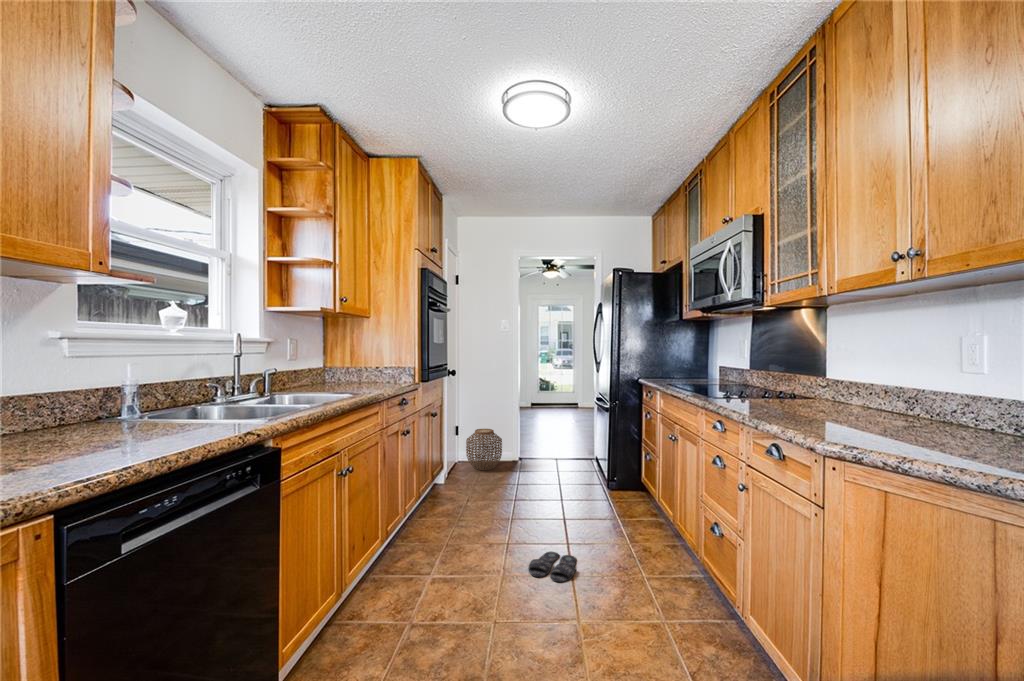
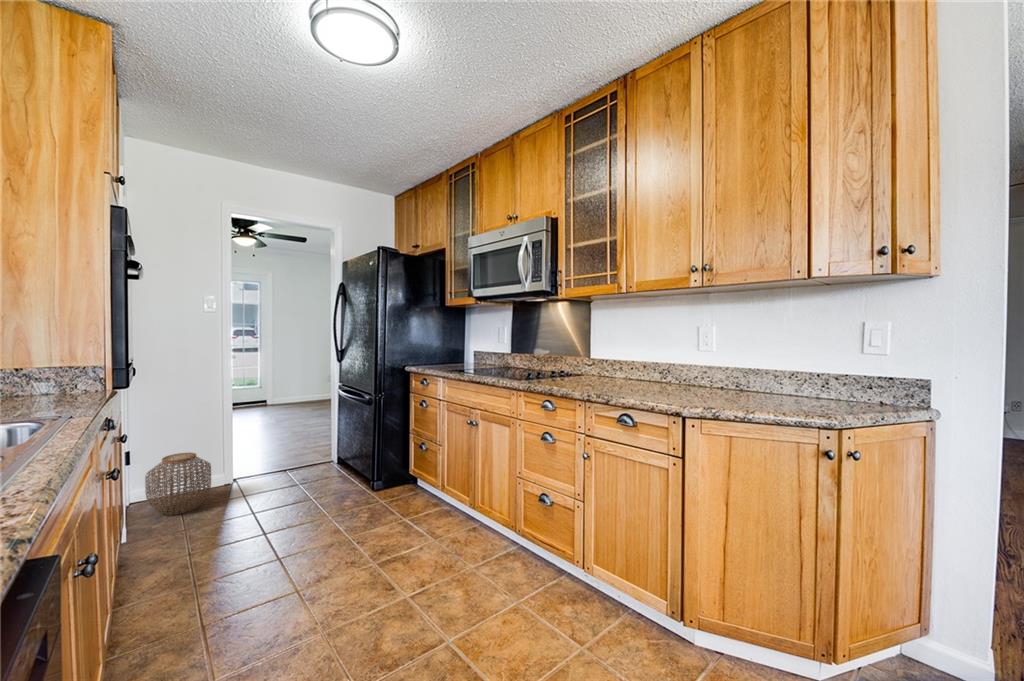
slippers: present [529,552,577,582] -> none [349,579,409,625]

